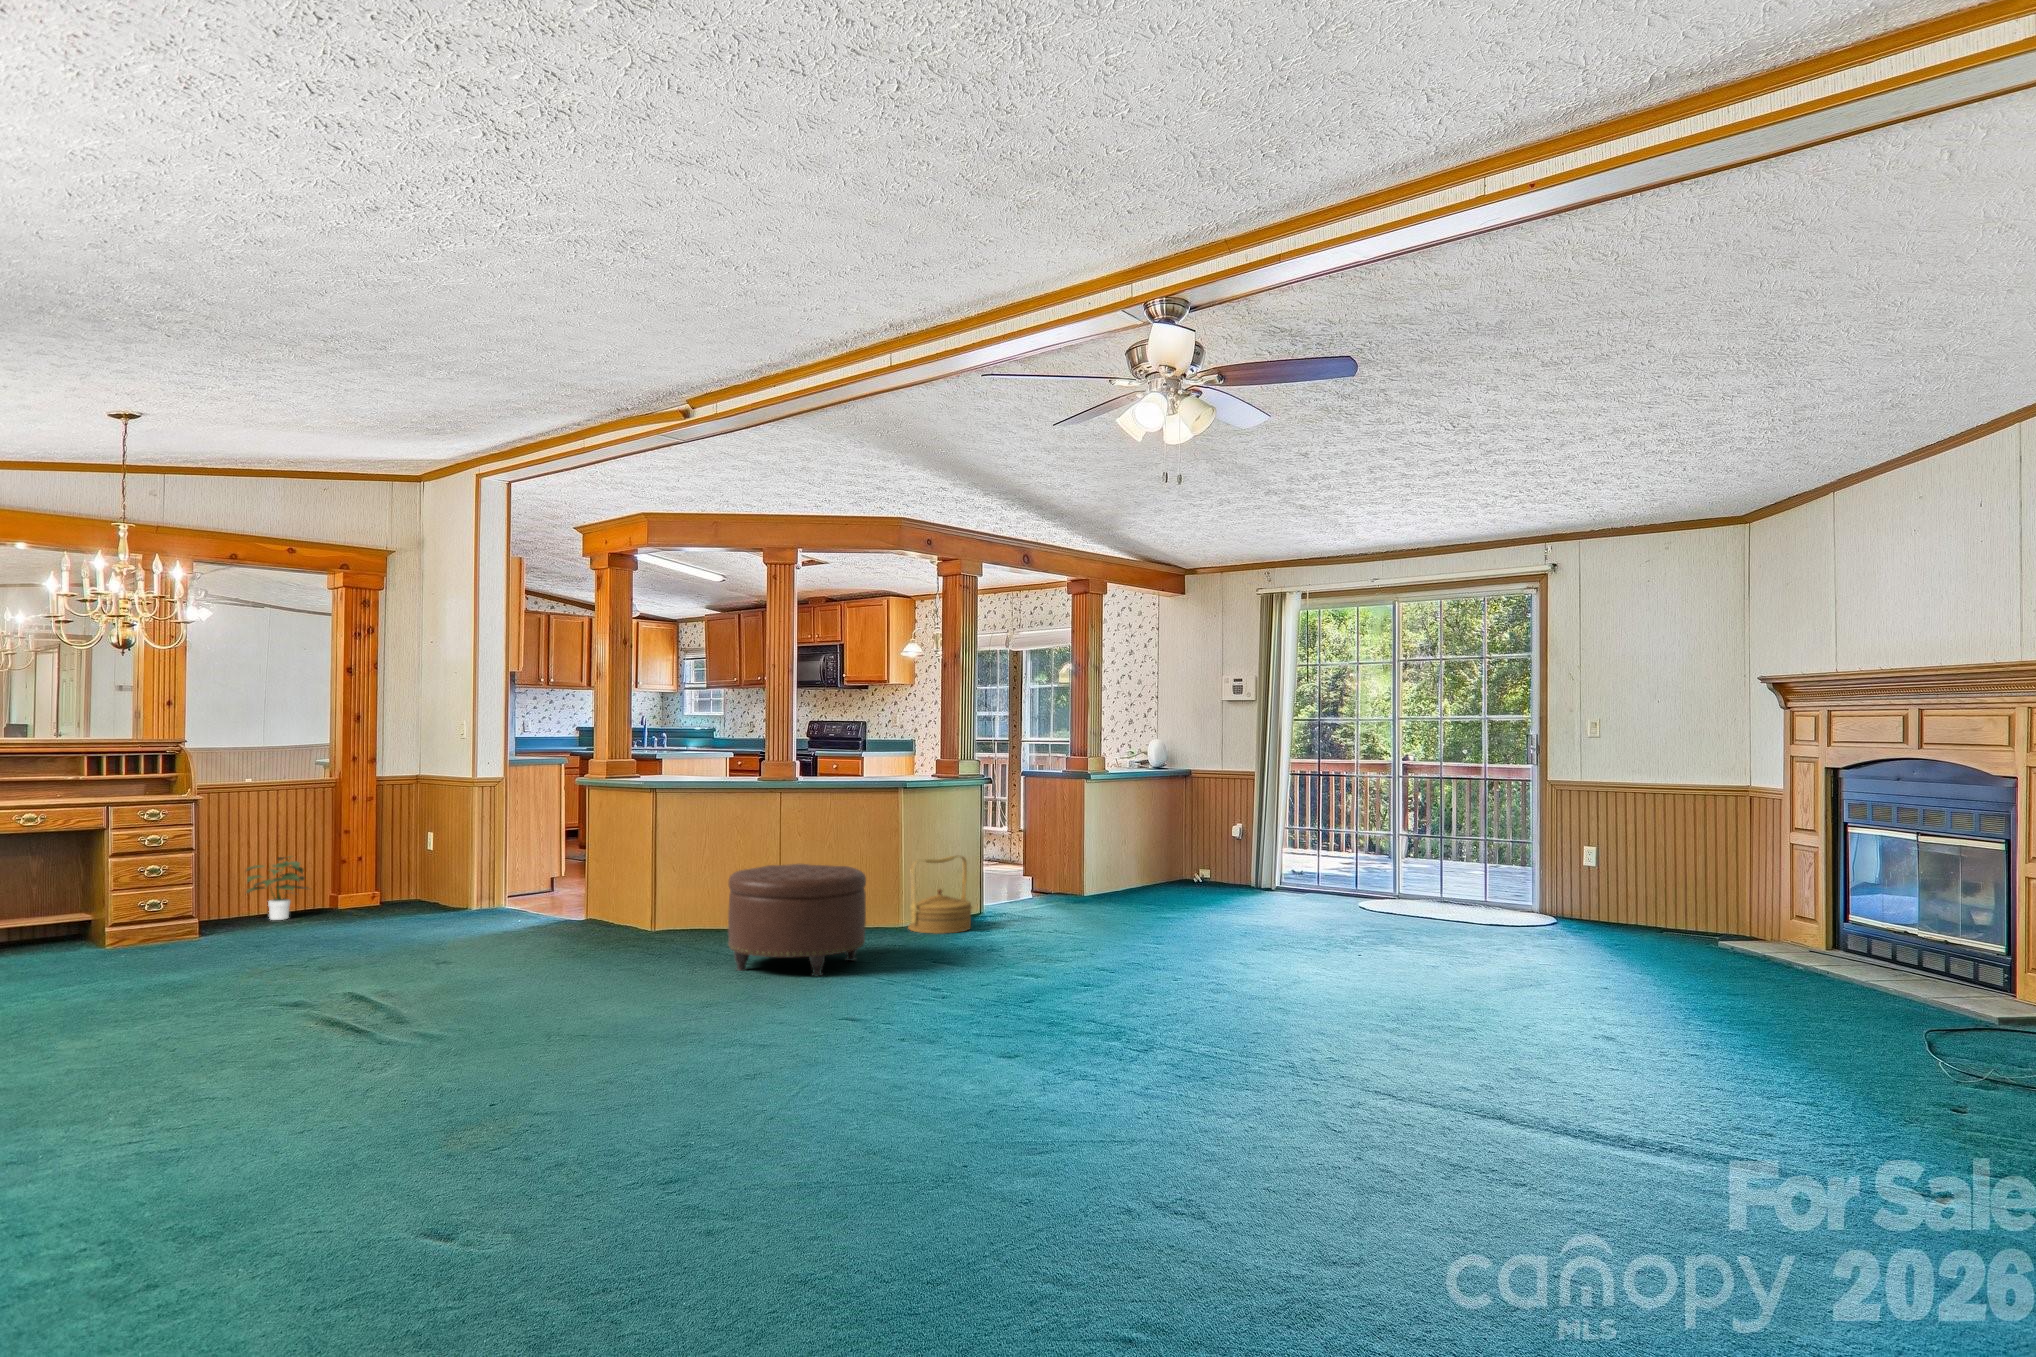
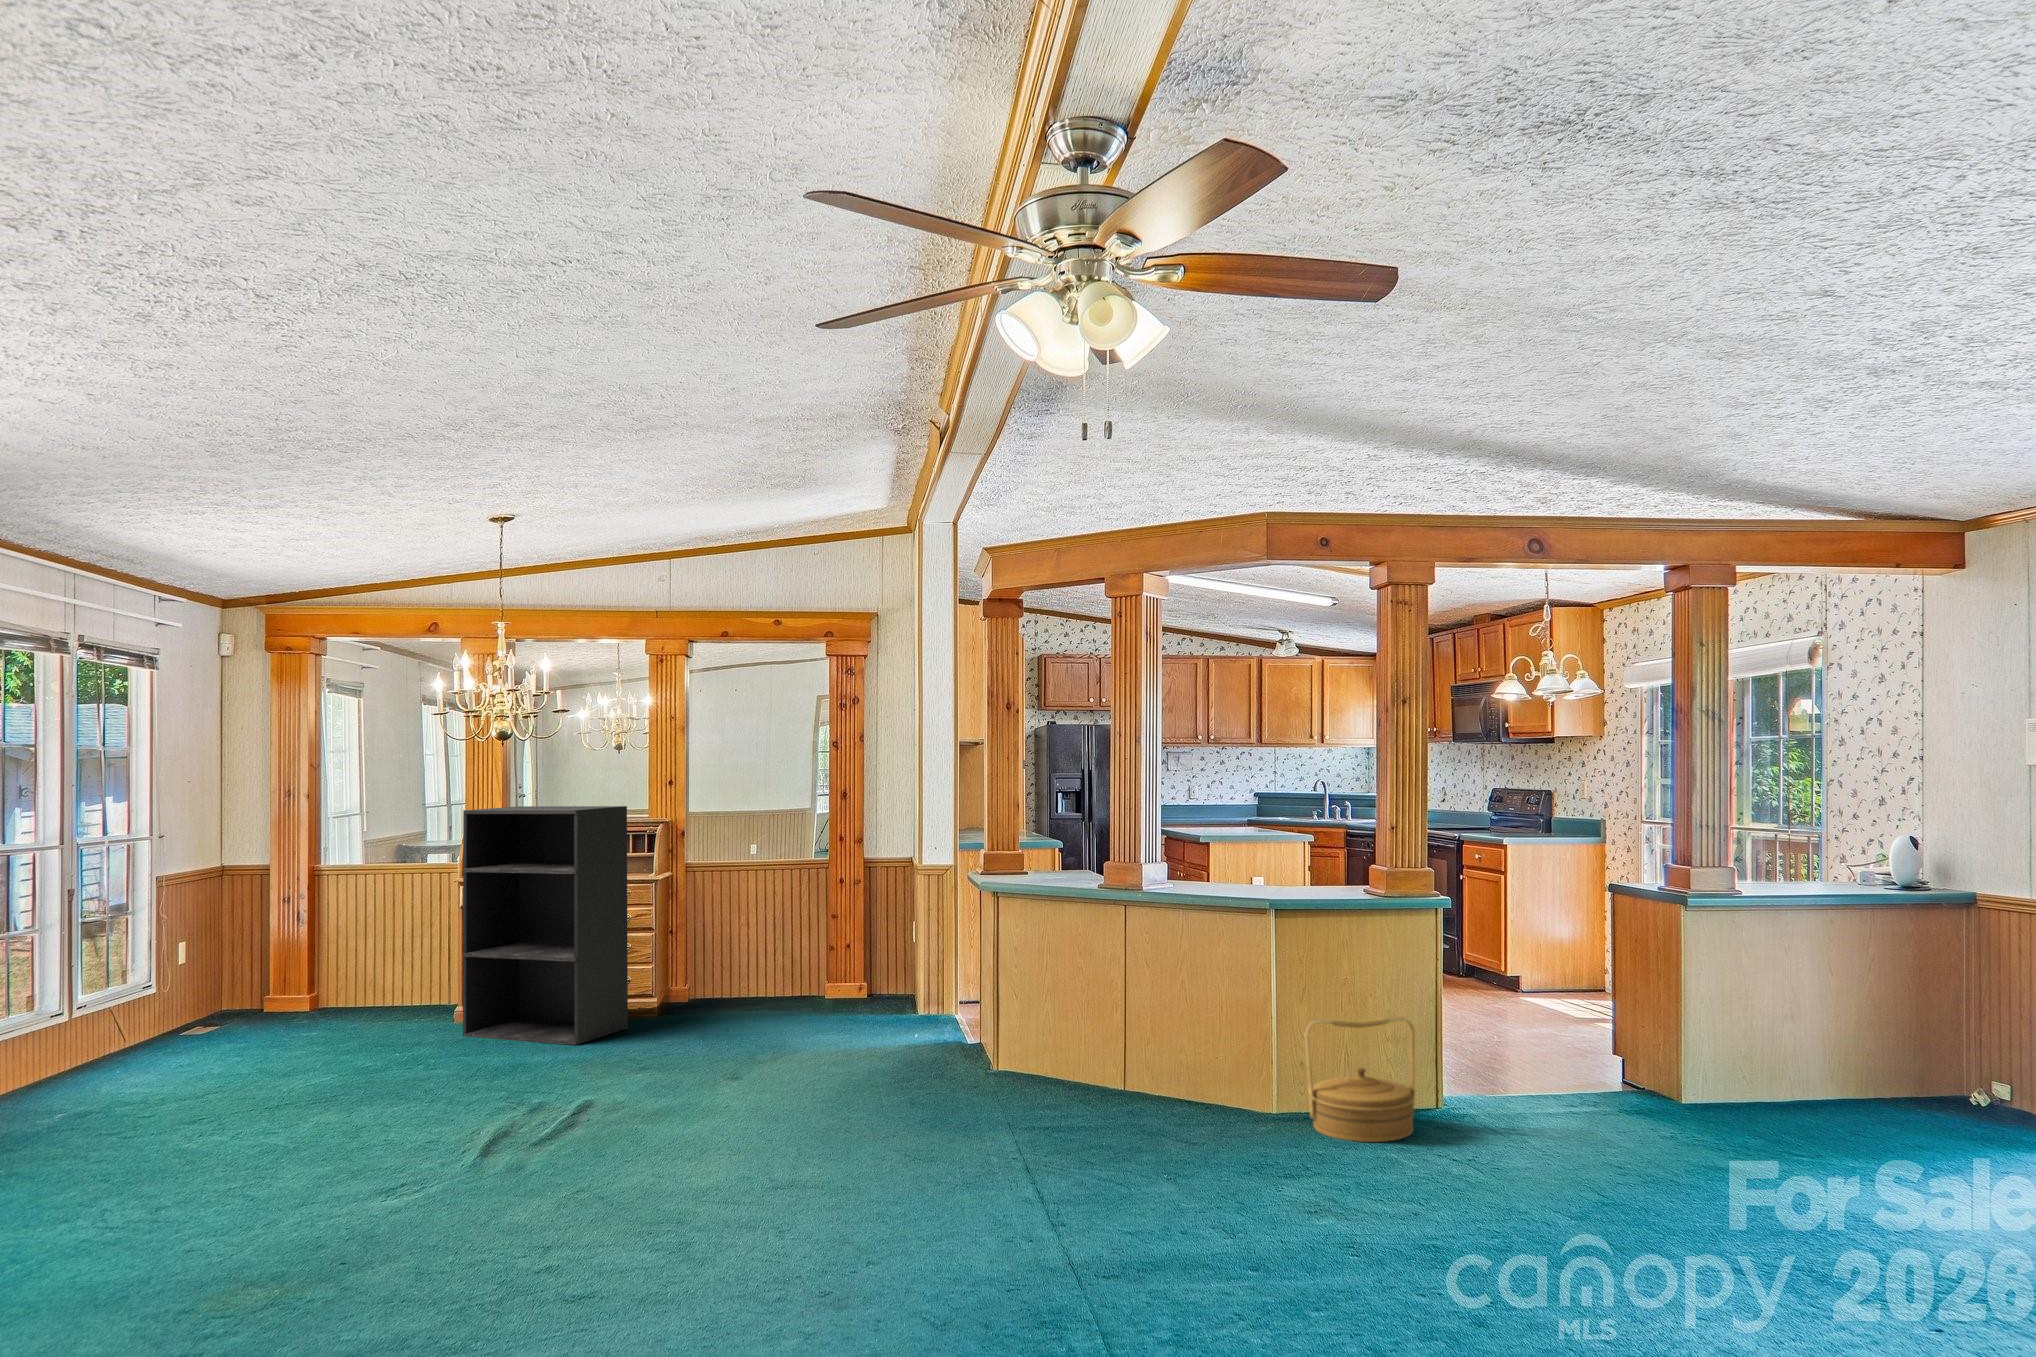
bookshelf: none [9,723,203,971] -> present [463,806,628,1045]
potted plant: present [246,857,306,920] -> none [732,937,795,1003]
ottoman: present [728,864,866,976] -> none [931,1015,1124,1194]

